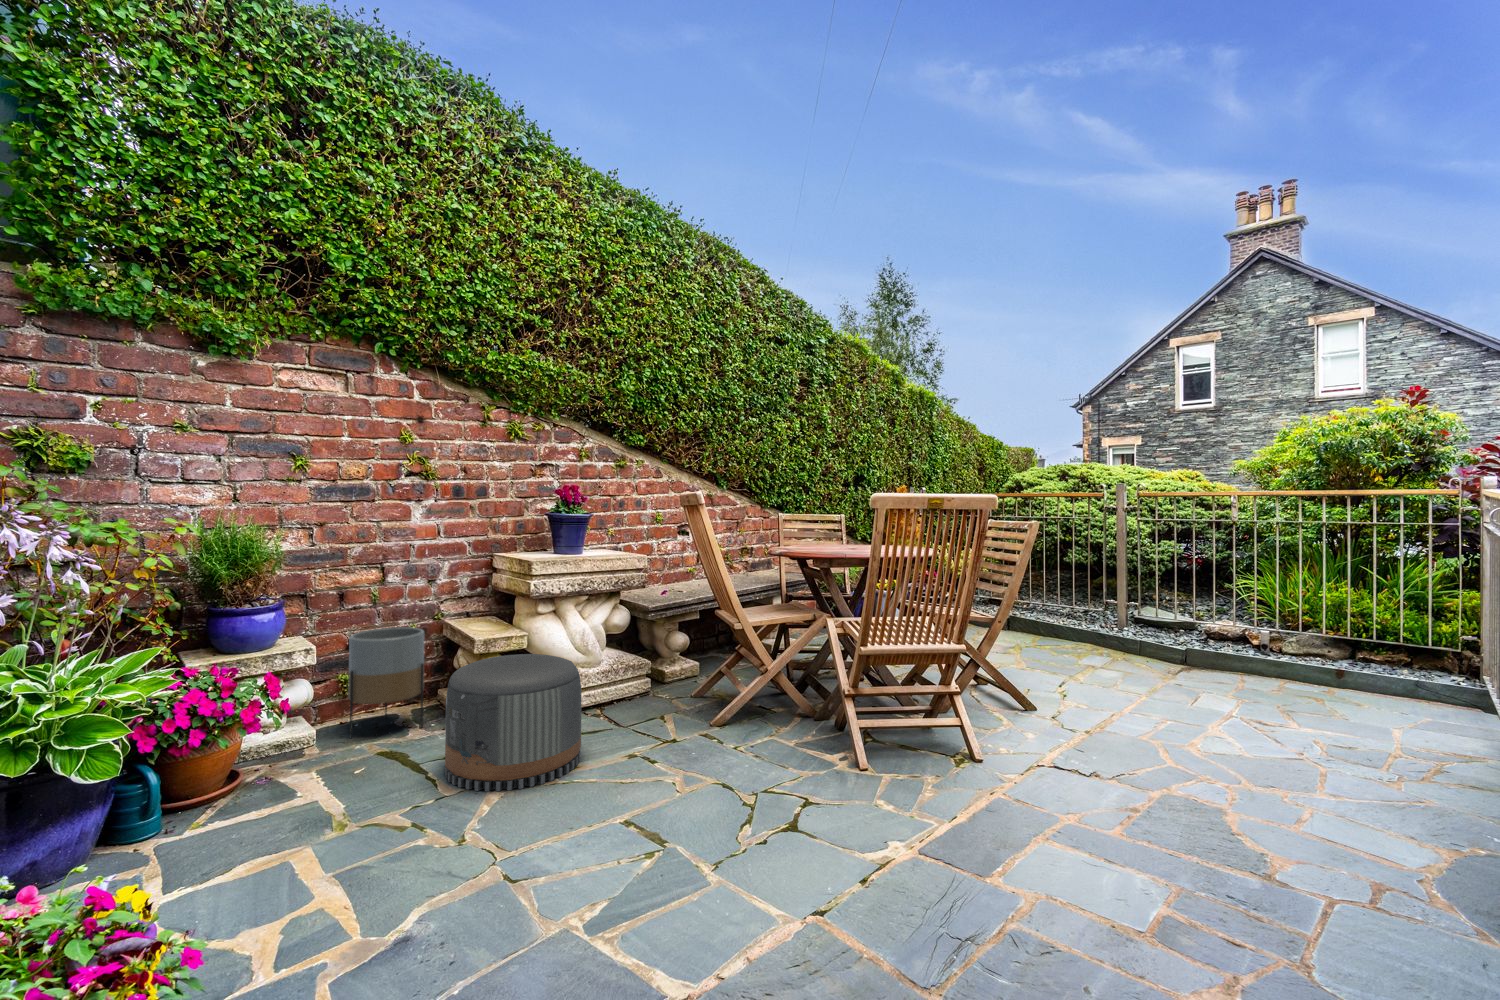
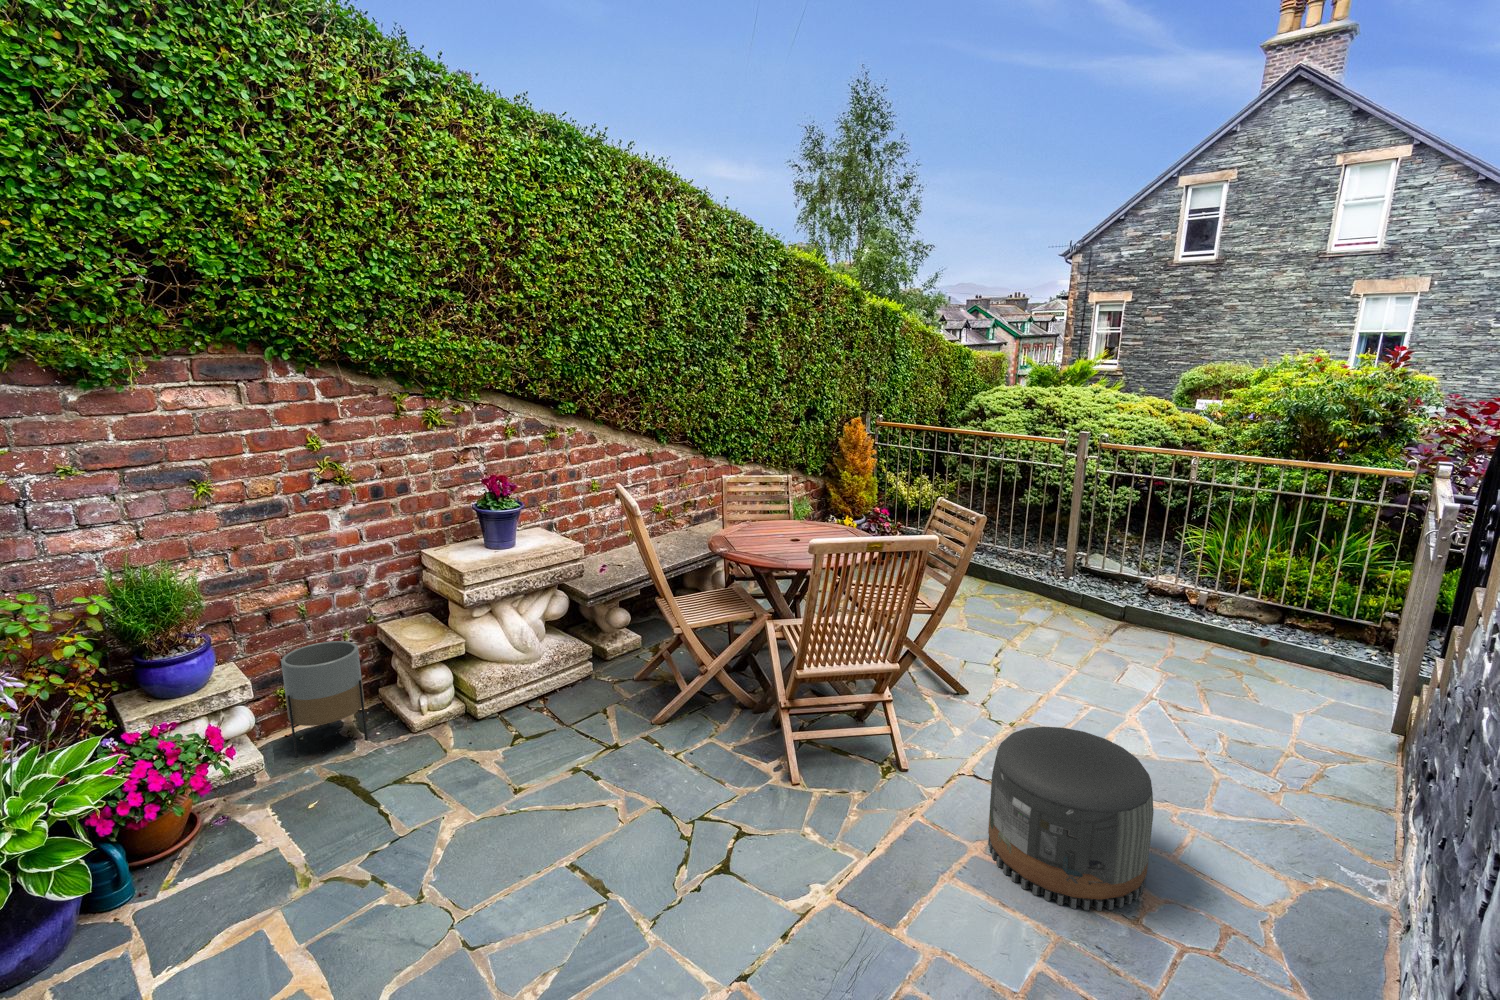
pouf: present [445,654,582,791] -> present [988,726,1154,911]

